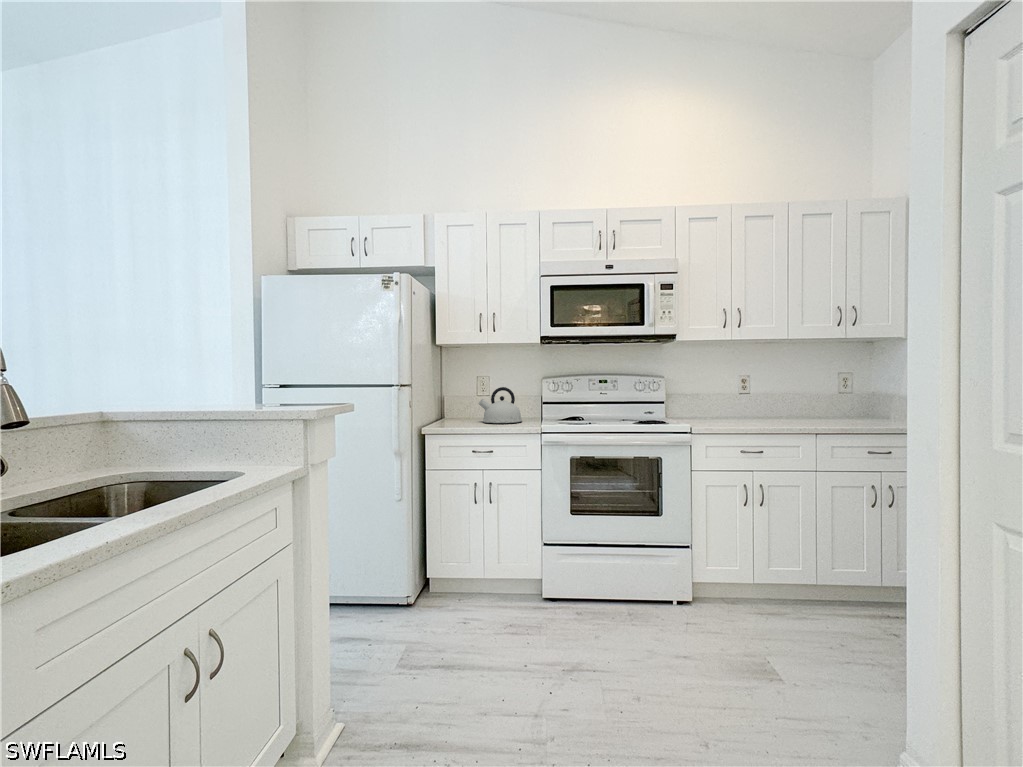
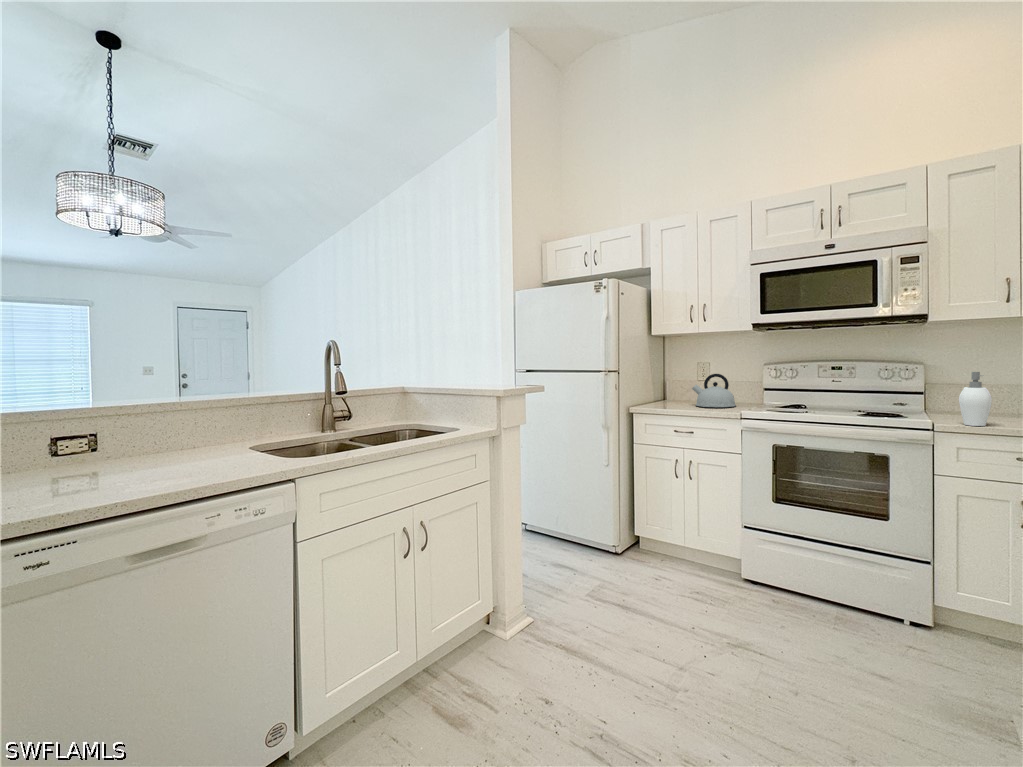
soap dispenser: none [704,384,727,428] -> present [959,372,992,426]

